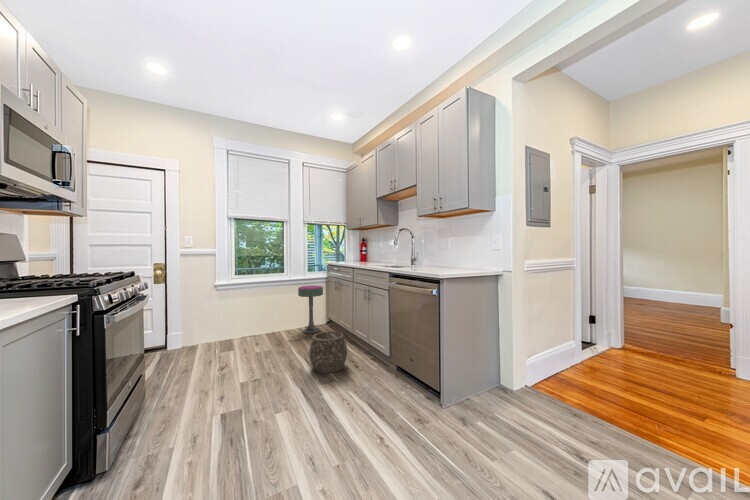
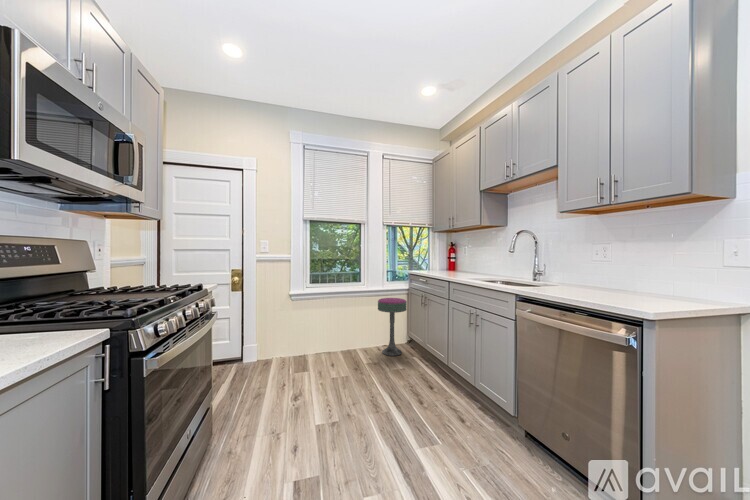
woven basket: present [309,331,347,373] -> none [399,366,449,426]

